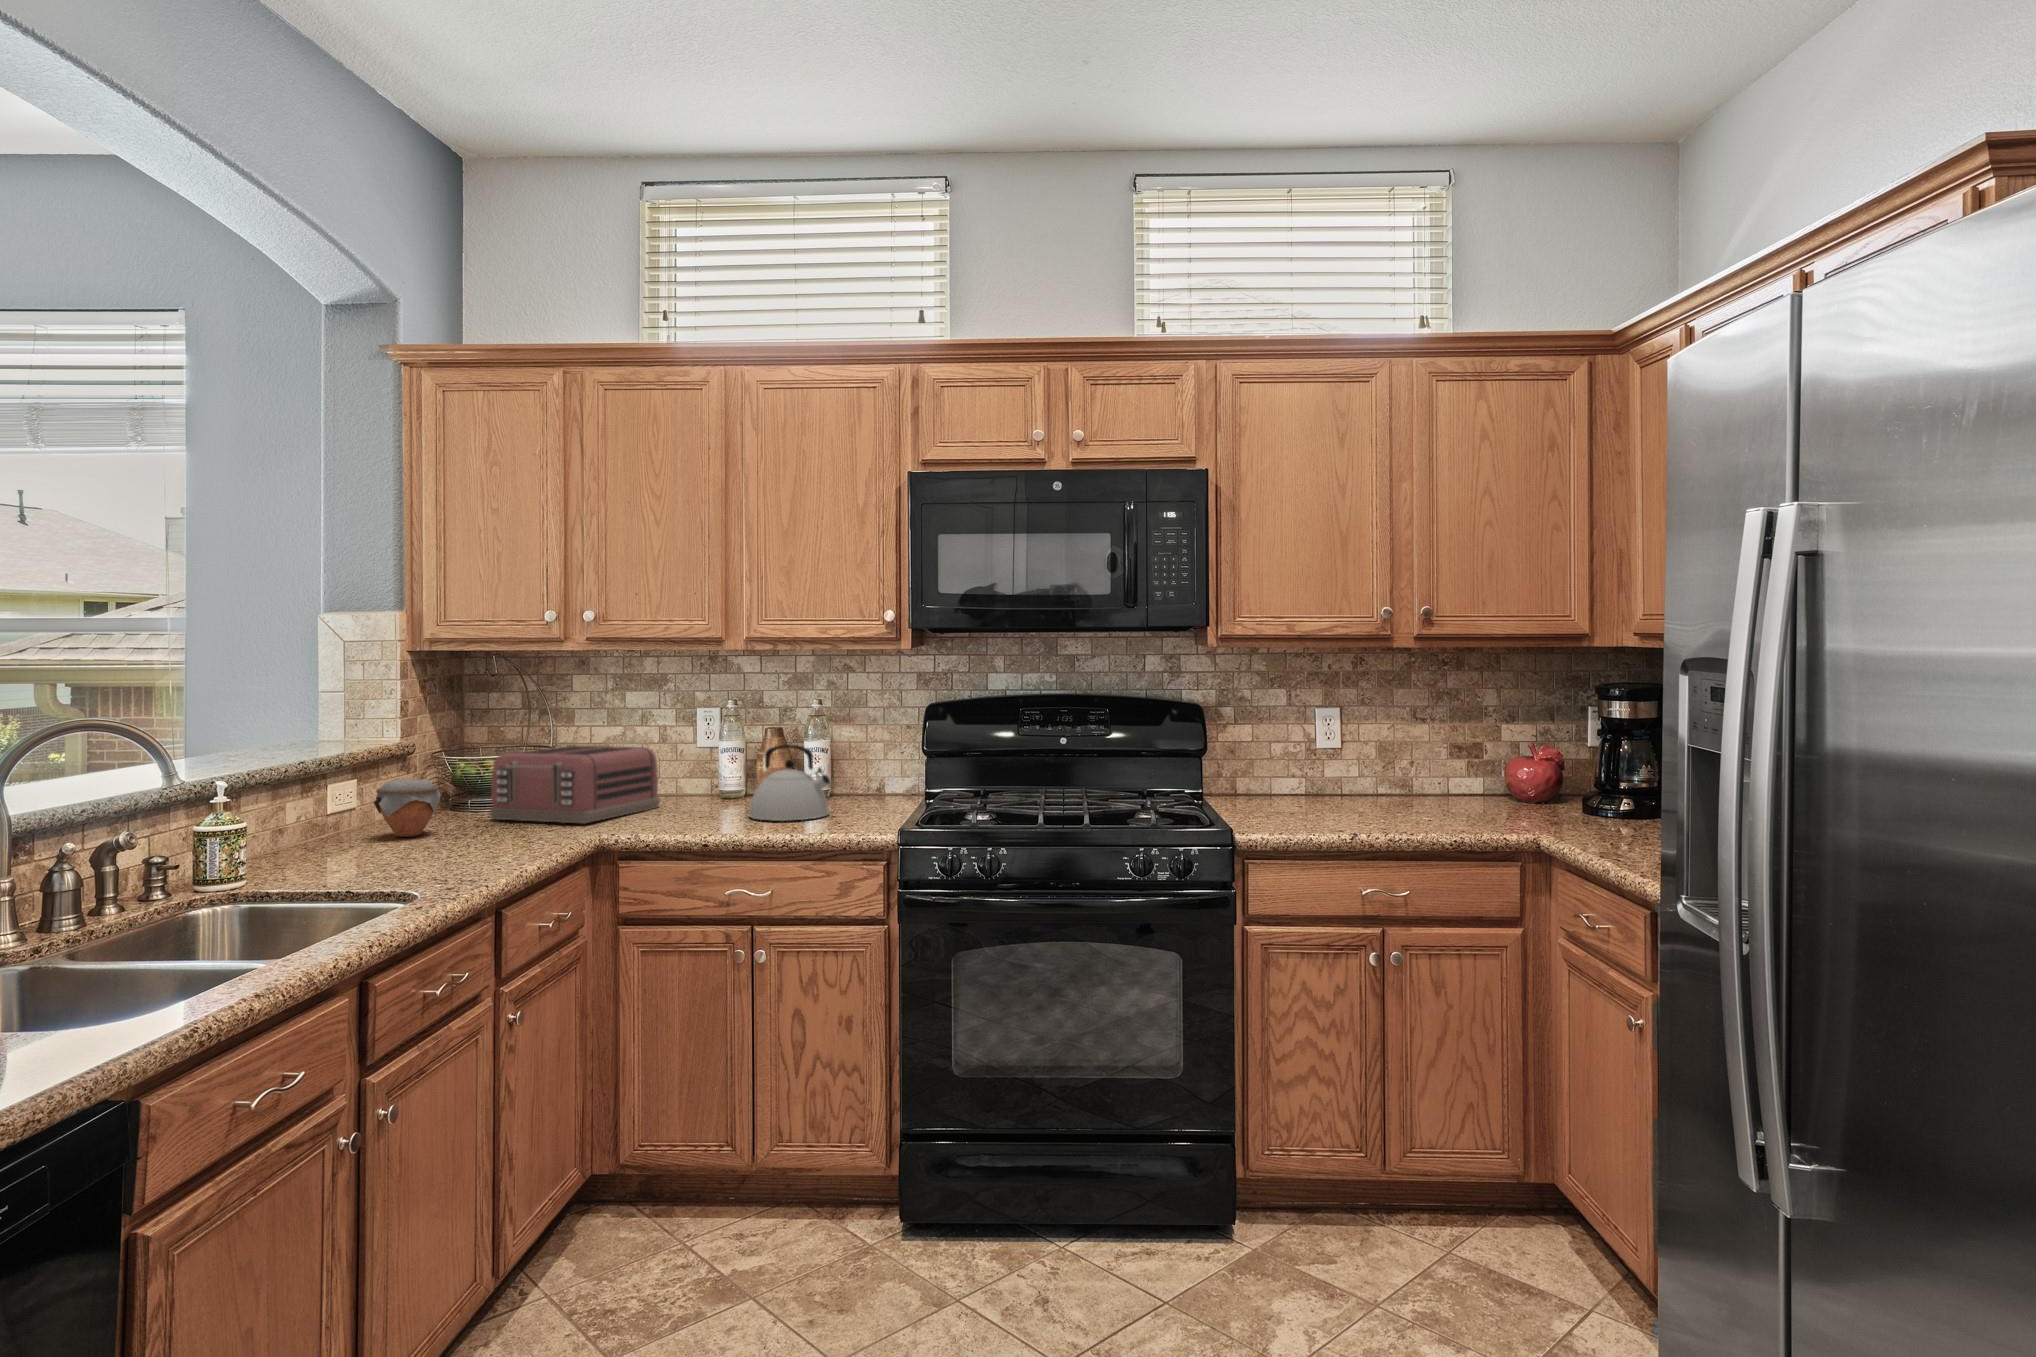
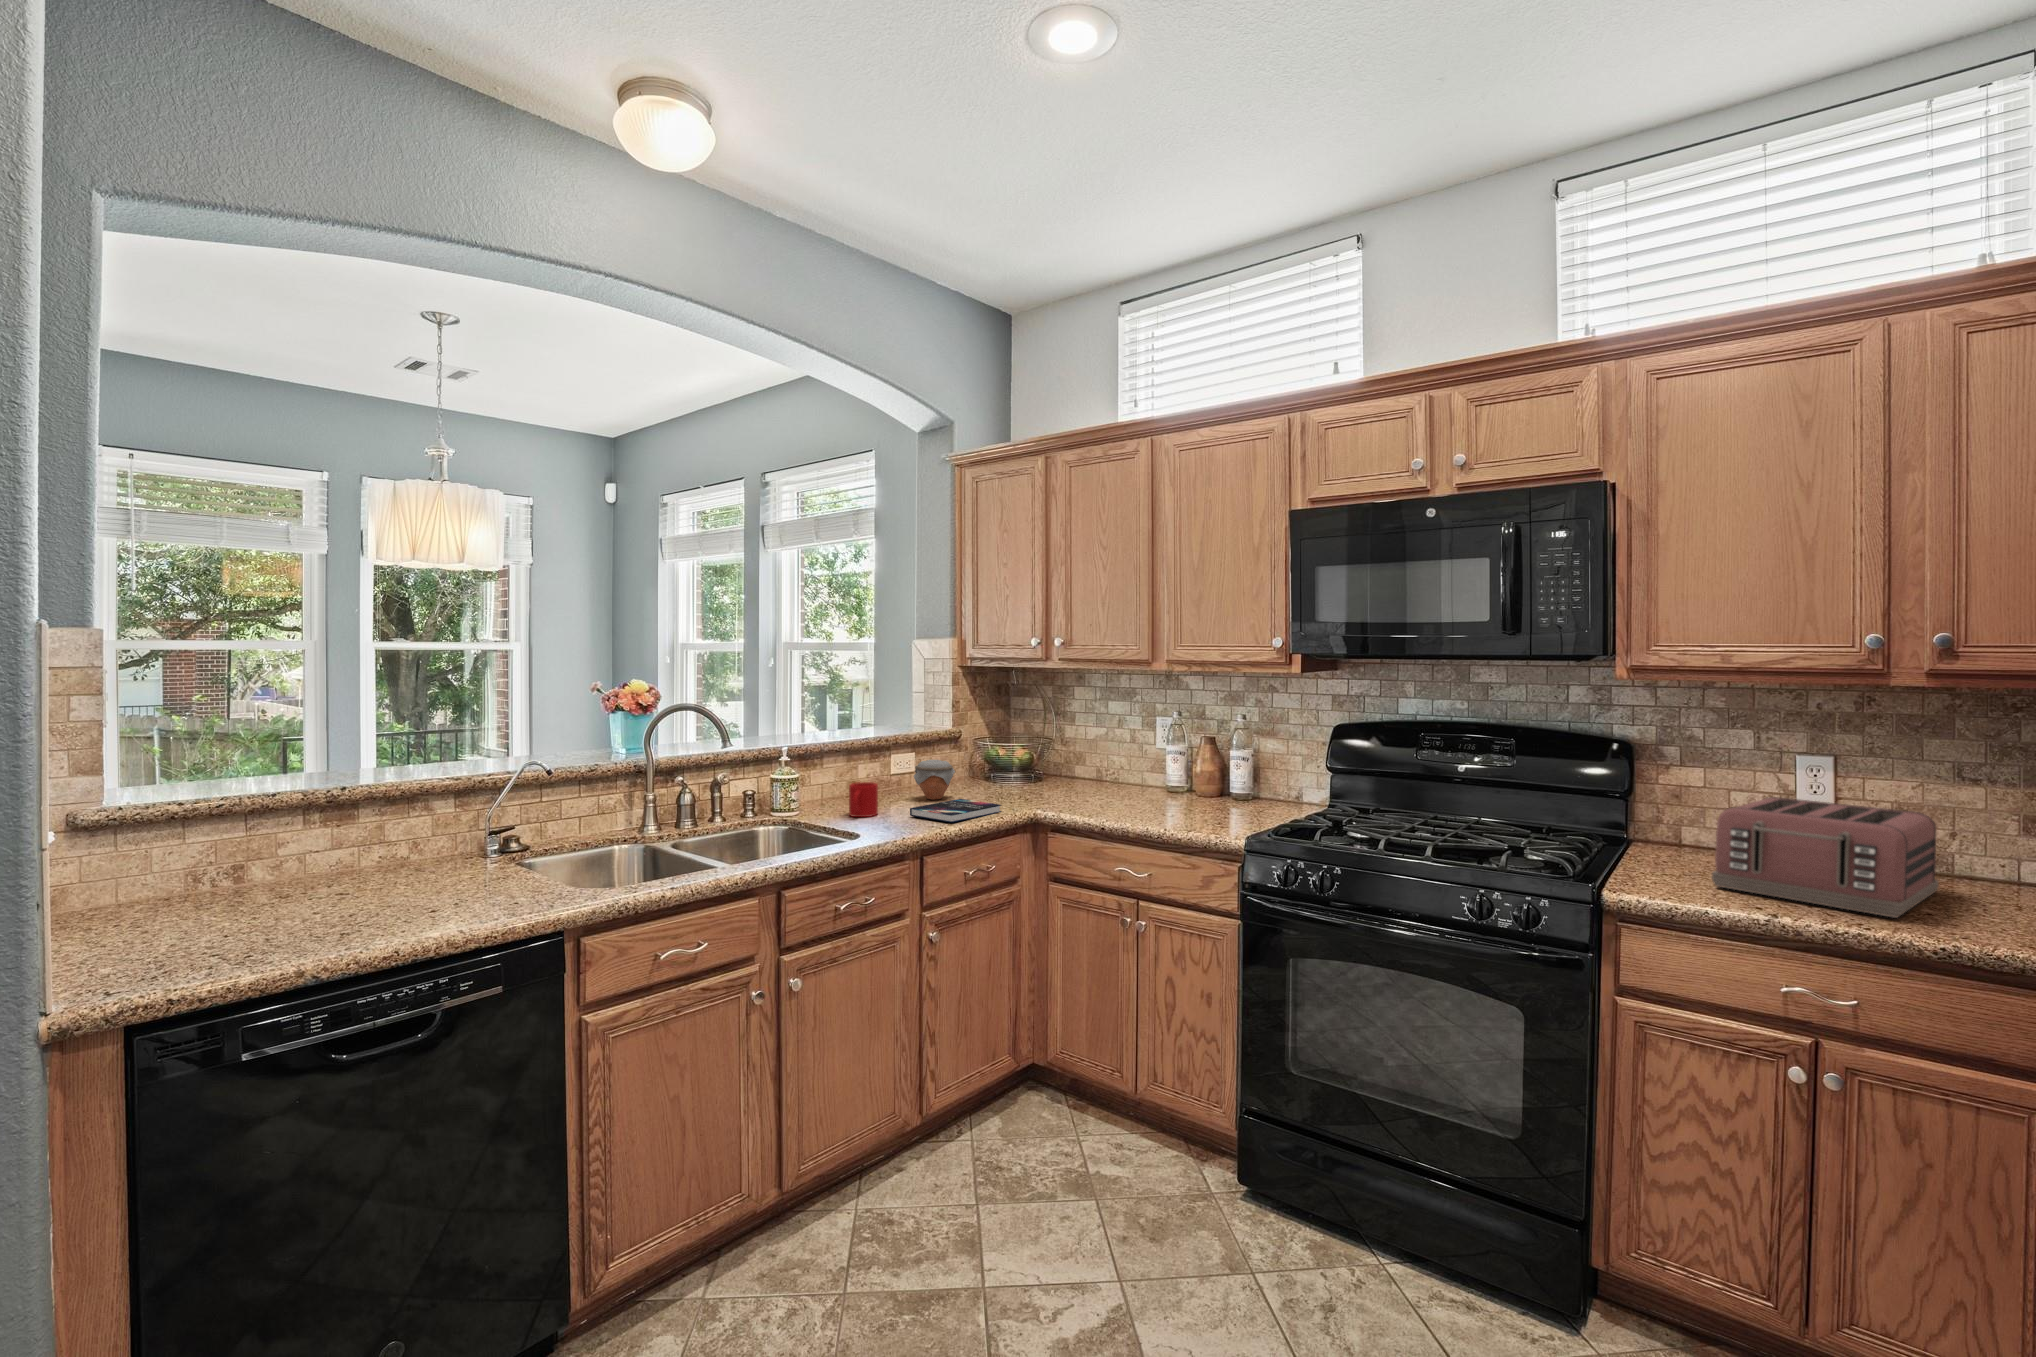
toaster: present [490,745,660,823] -> present [1712,797,1939,918]
kettle: present [749,745,830,821] -> none [1157,754,1224,818]
mug: none [295,815,347,868] -> present [849,782,878,817]
hardback book: none [409,829,542,857] -> present [910,799,1001,823]

